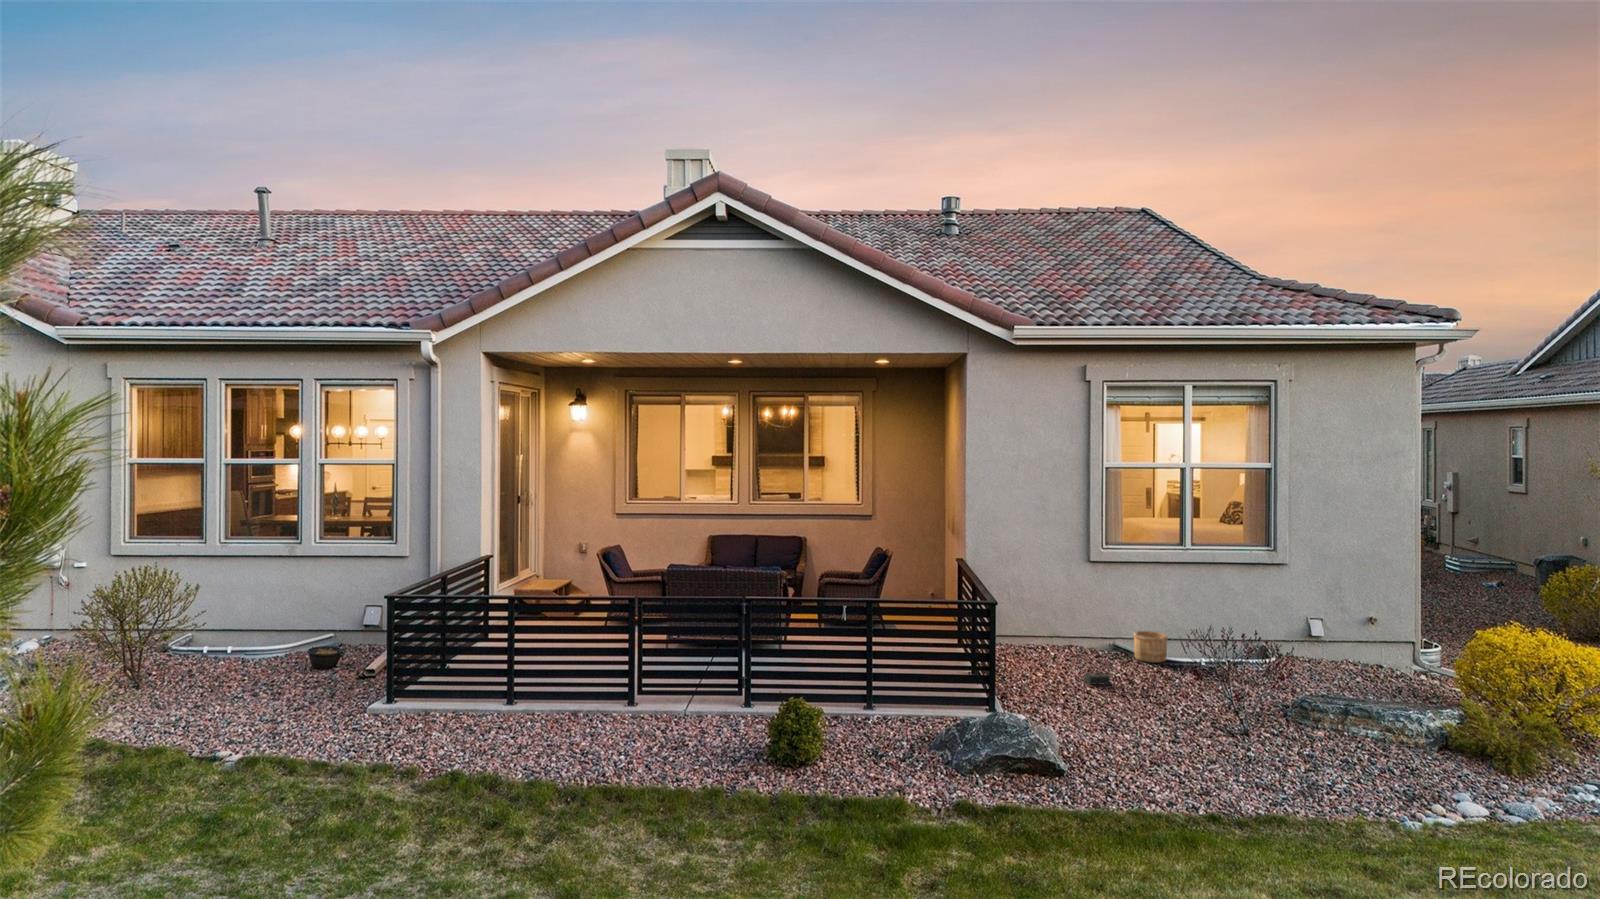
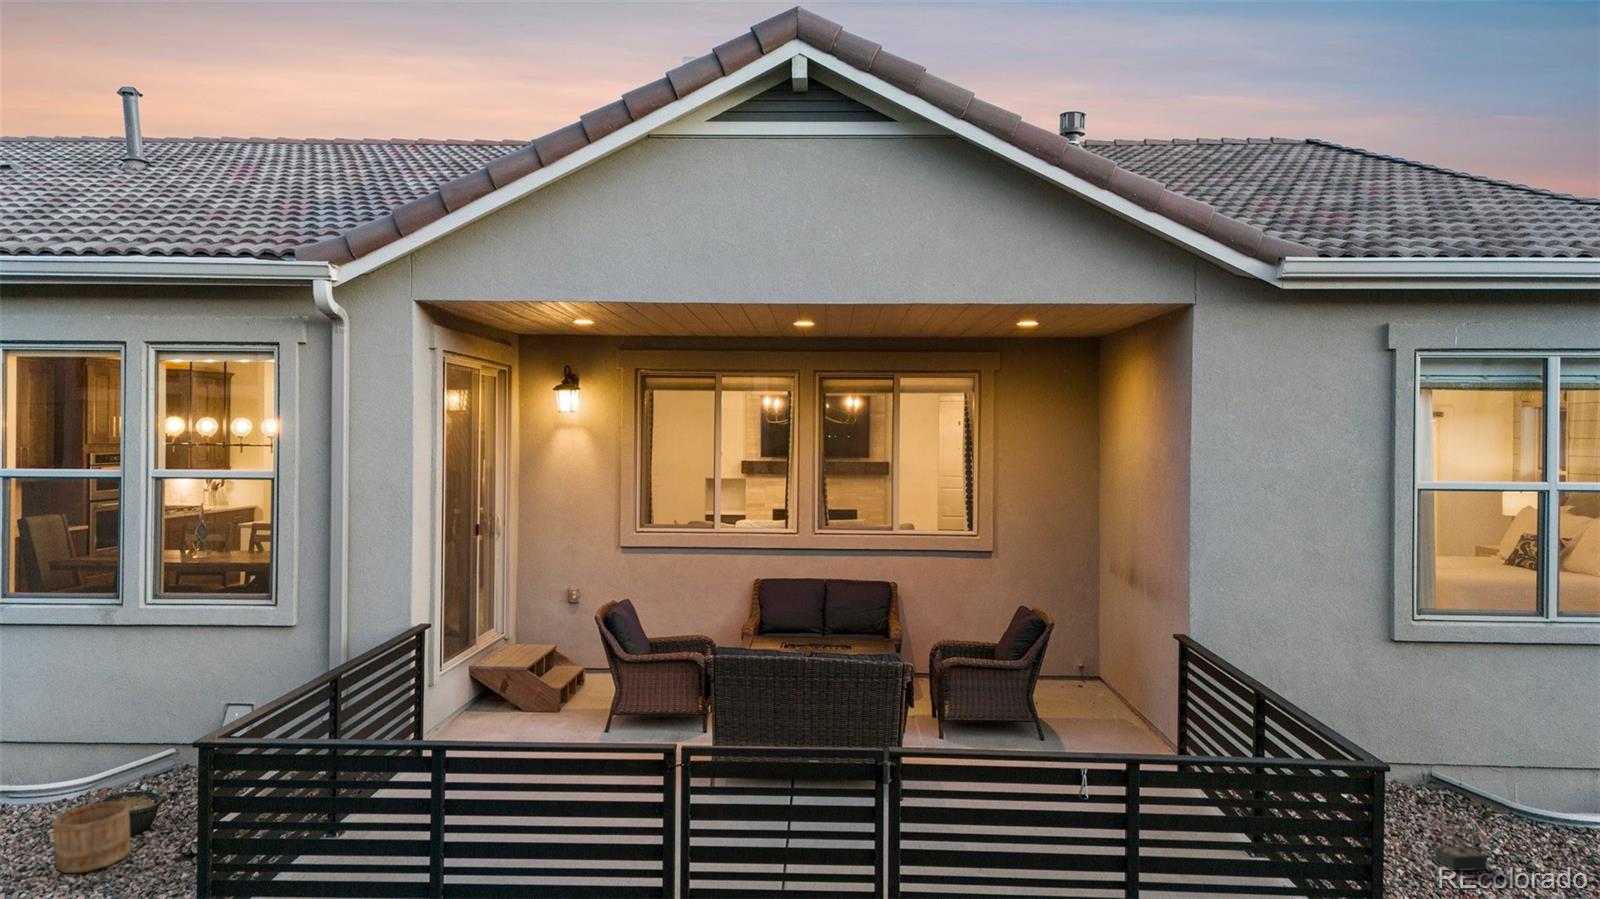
wooden bucket: present [1134,631,1167,662] -> present [51,801,131,873]

